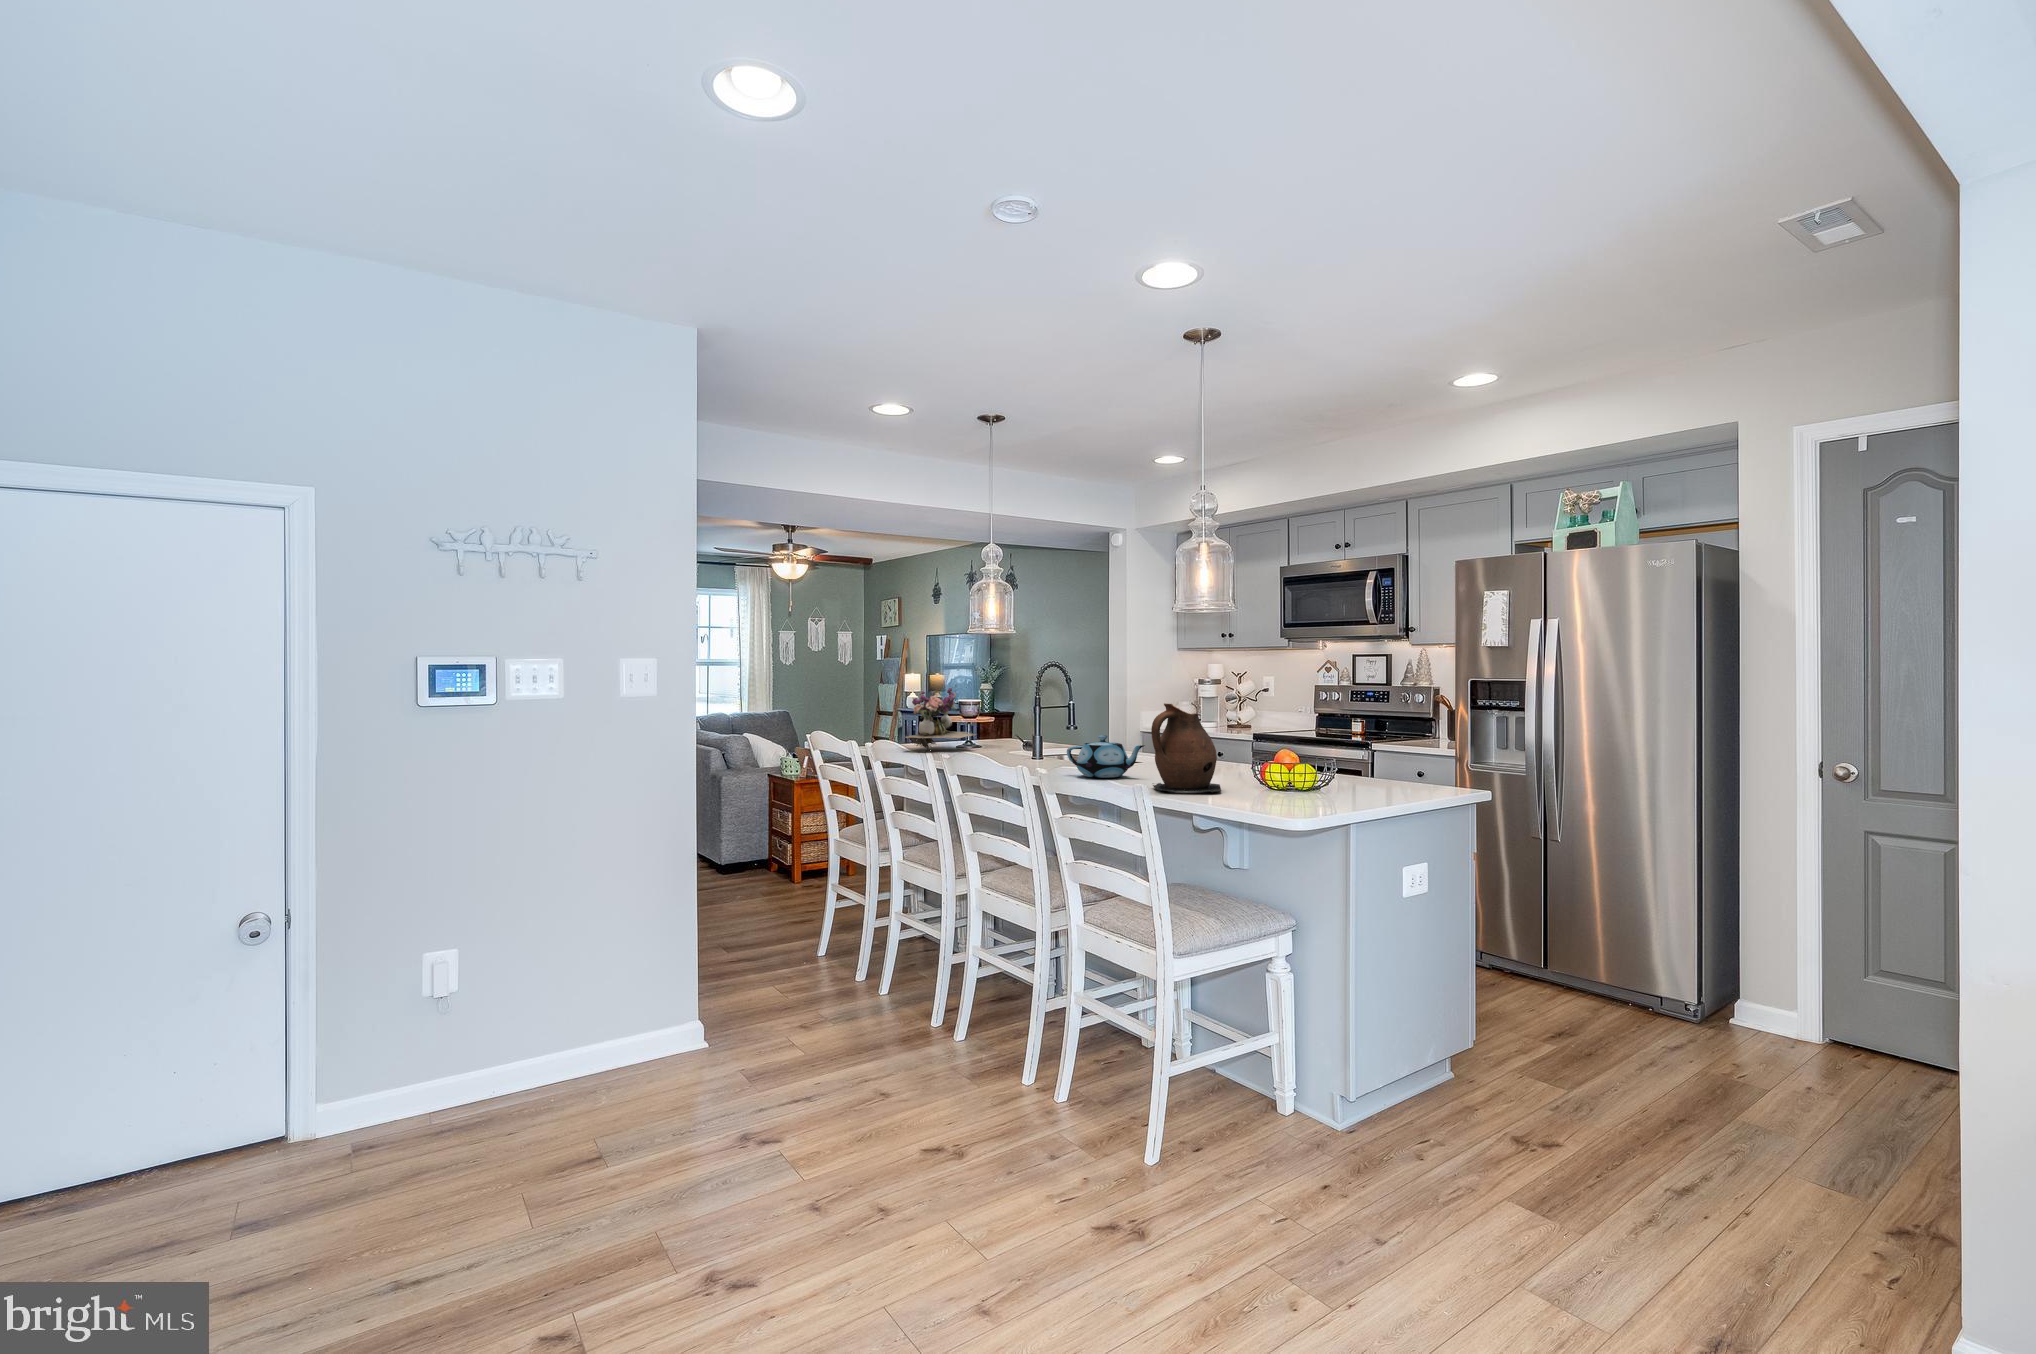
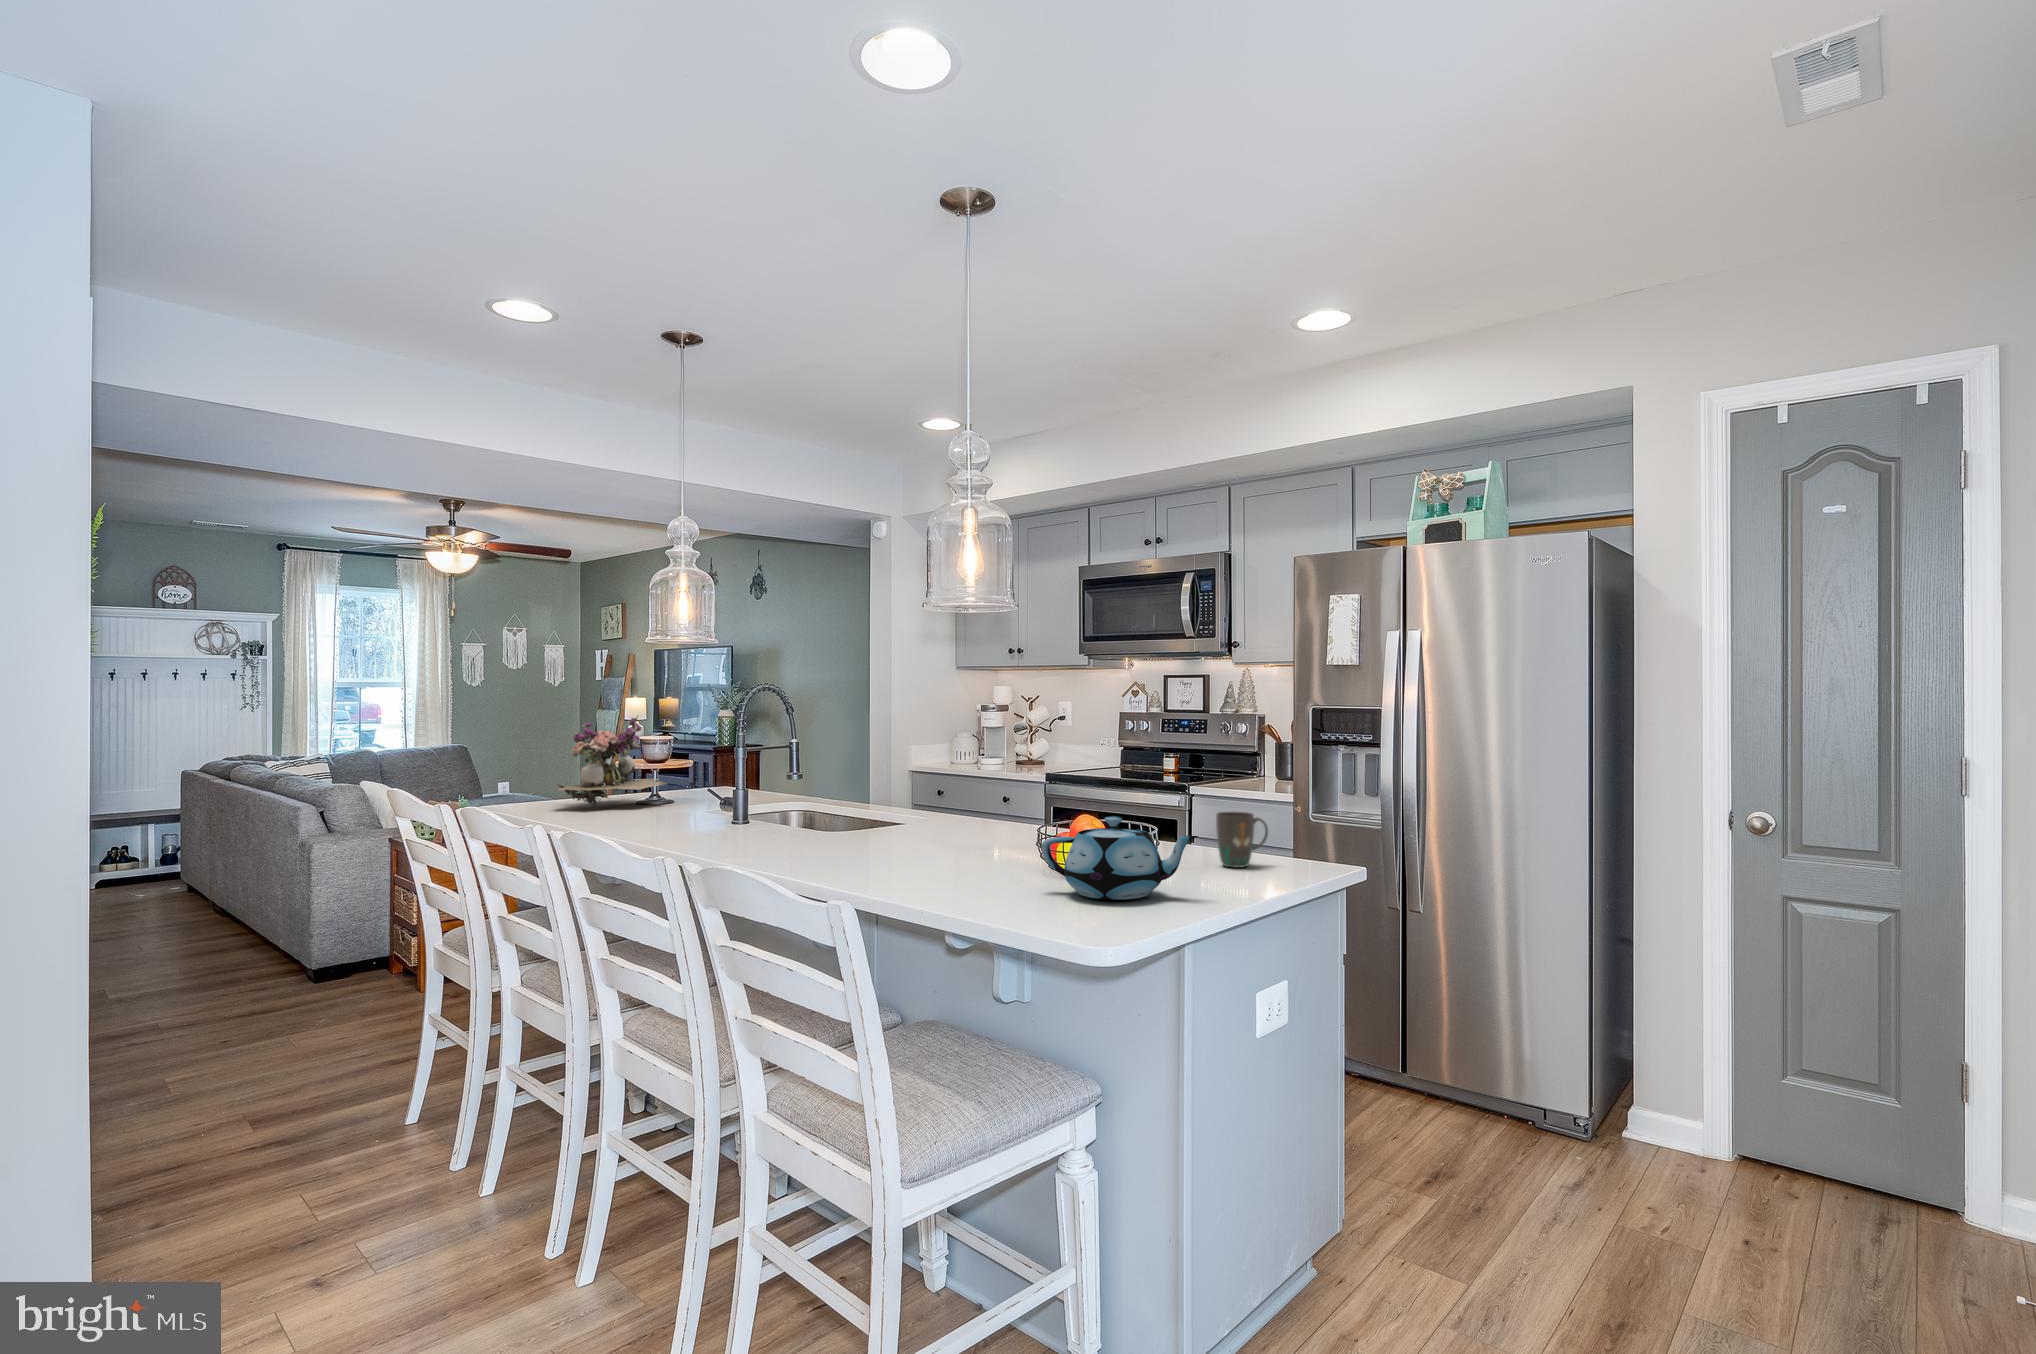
ceramic pitcher: present [1151,703,1221,793] -> none [888,745,994,885]
teapot: present [1067,735,1145,778] -> present [1042,816,1198,900]
mug: none [1377,752,1416,790] -> present [1216,812,1268,868]

